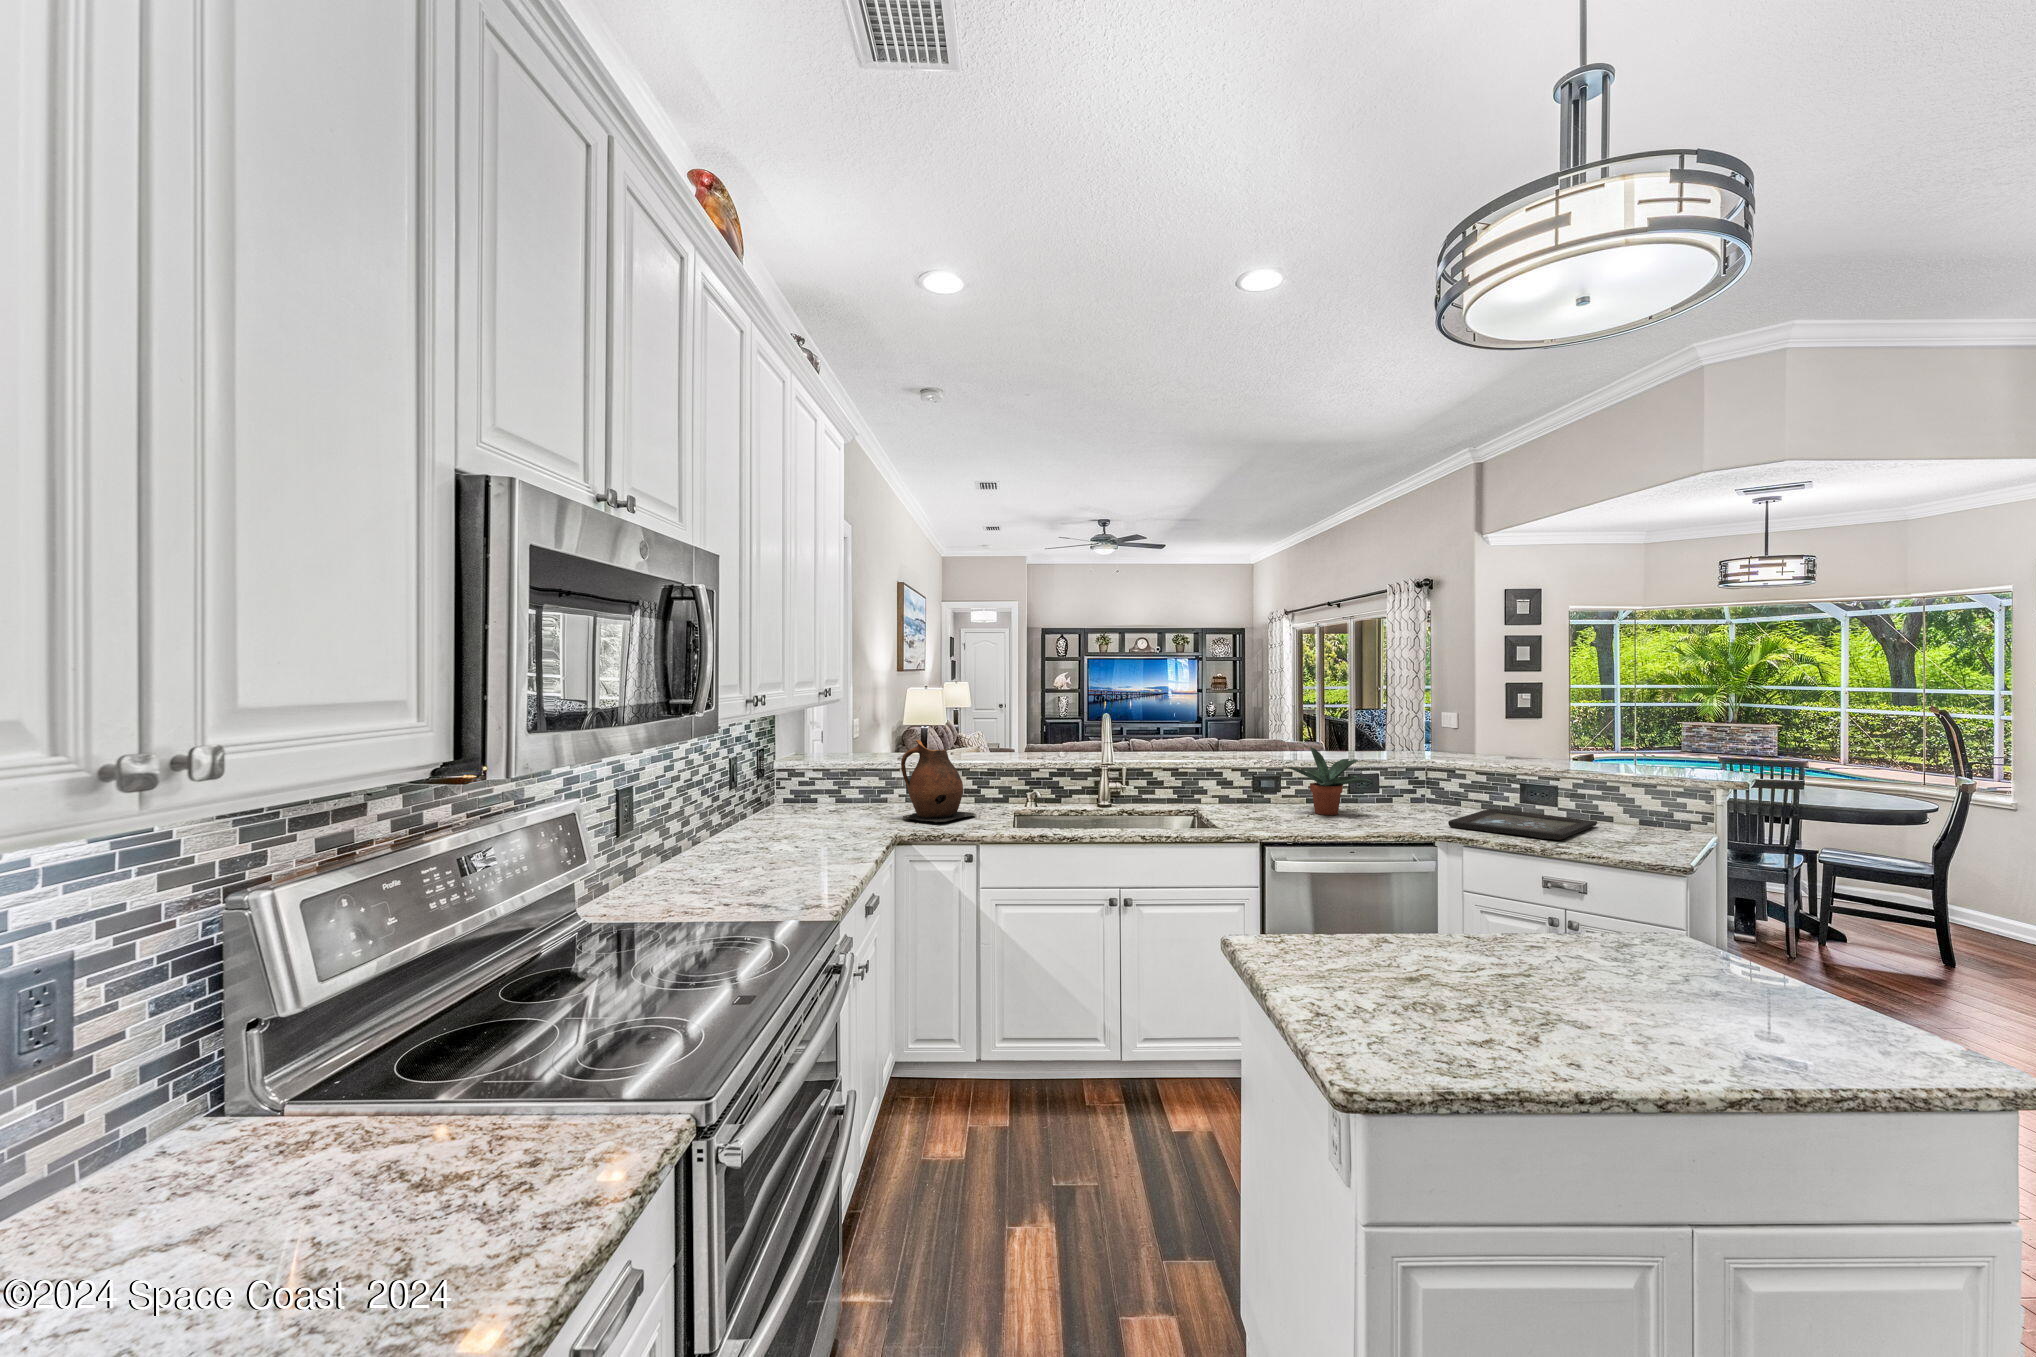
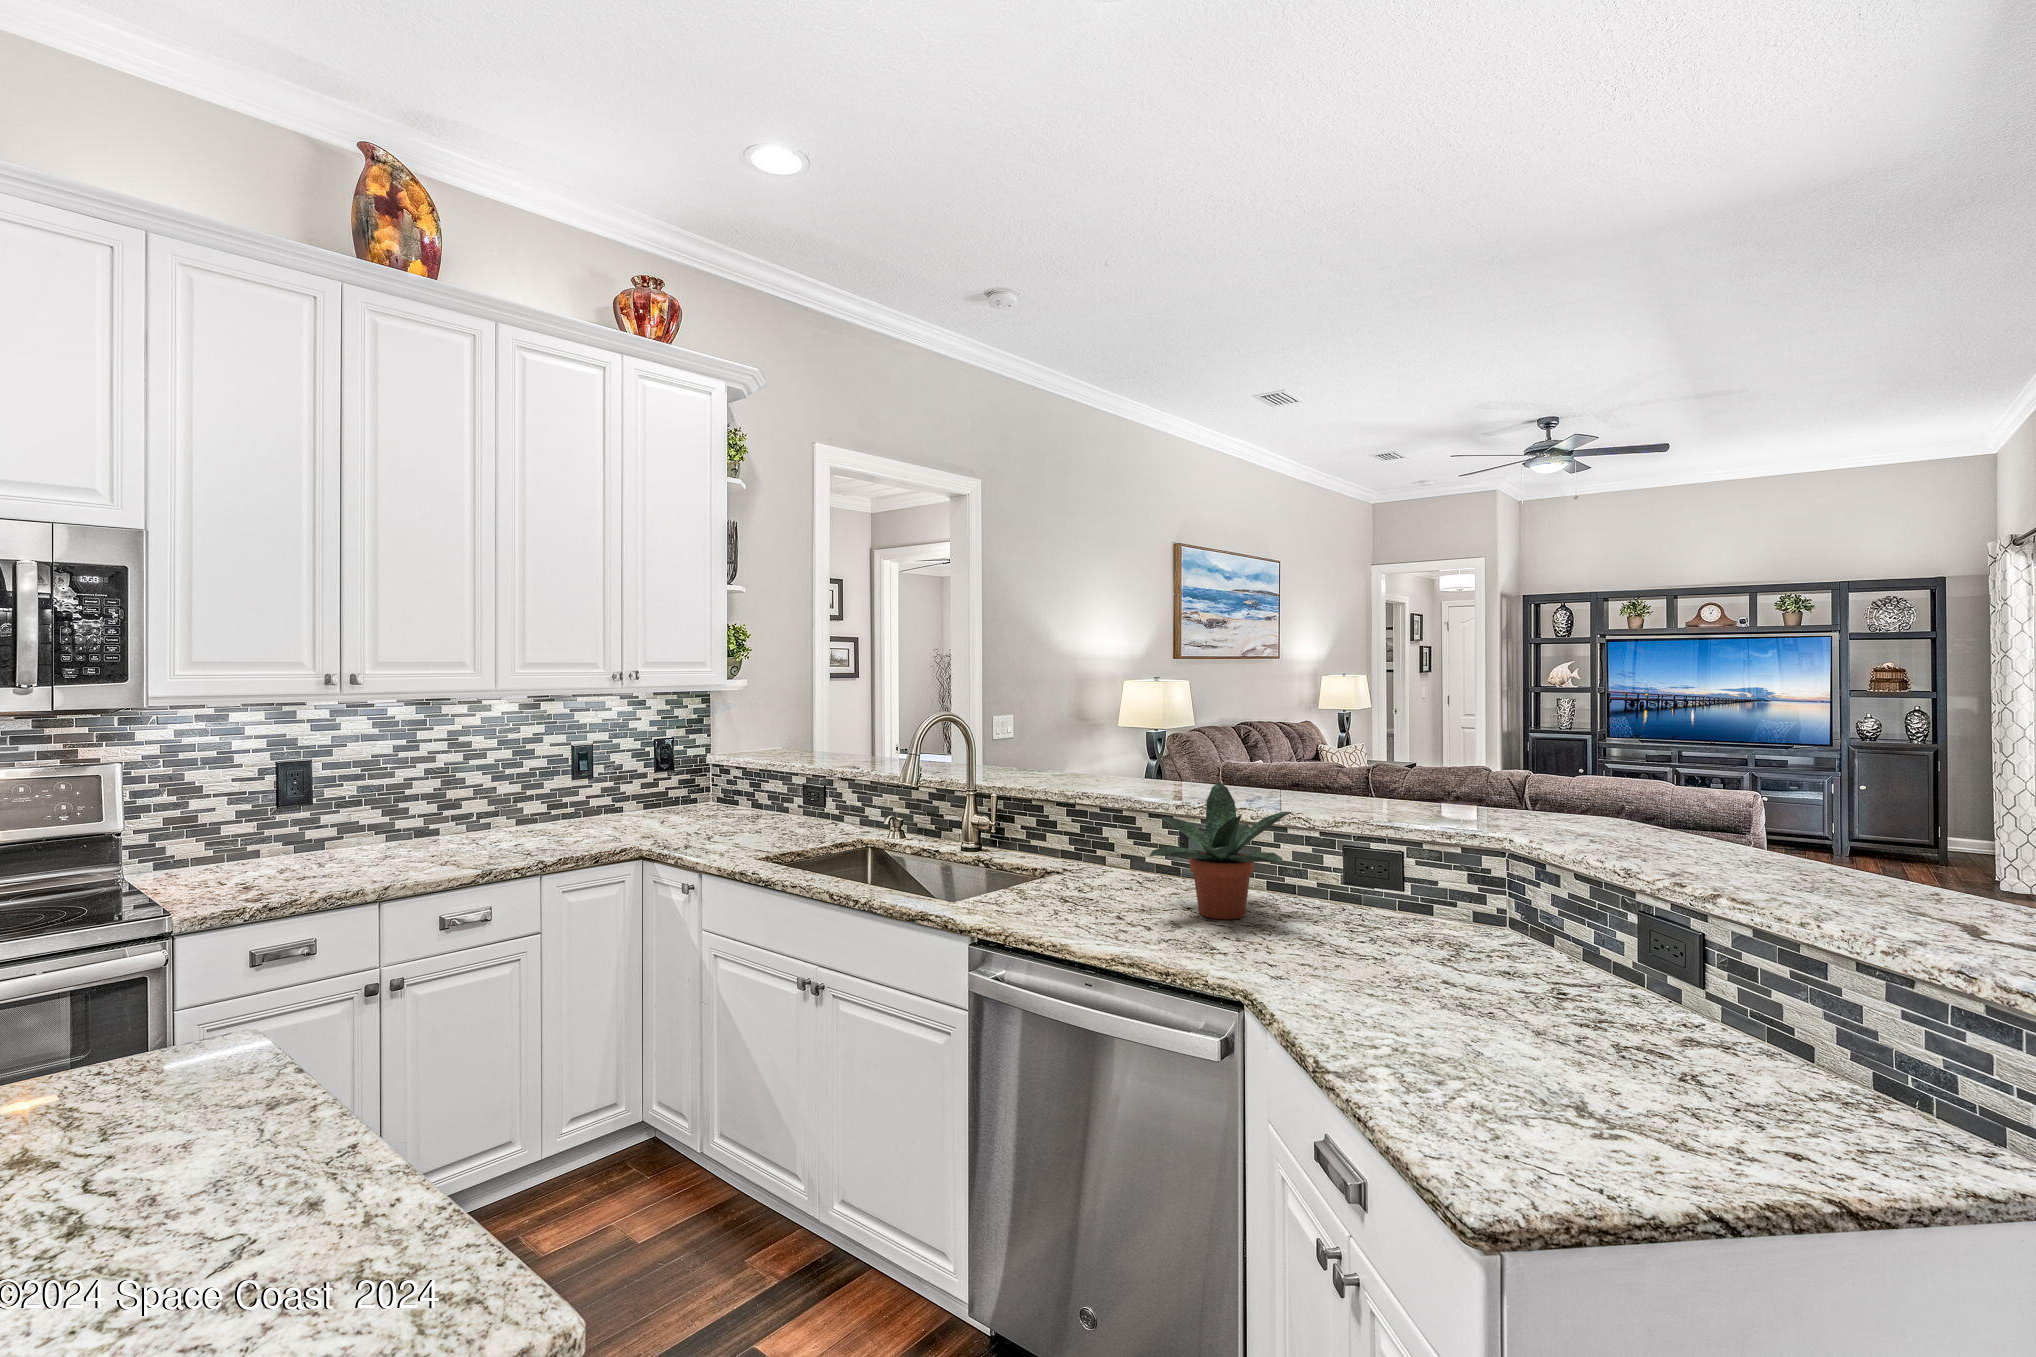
ceramic pitcher: present [901,740,976,823] -> none [712,738,796,842]
tray: present [1448,809,1597,840] -> none [1323,973,1791,1096]

